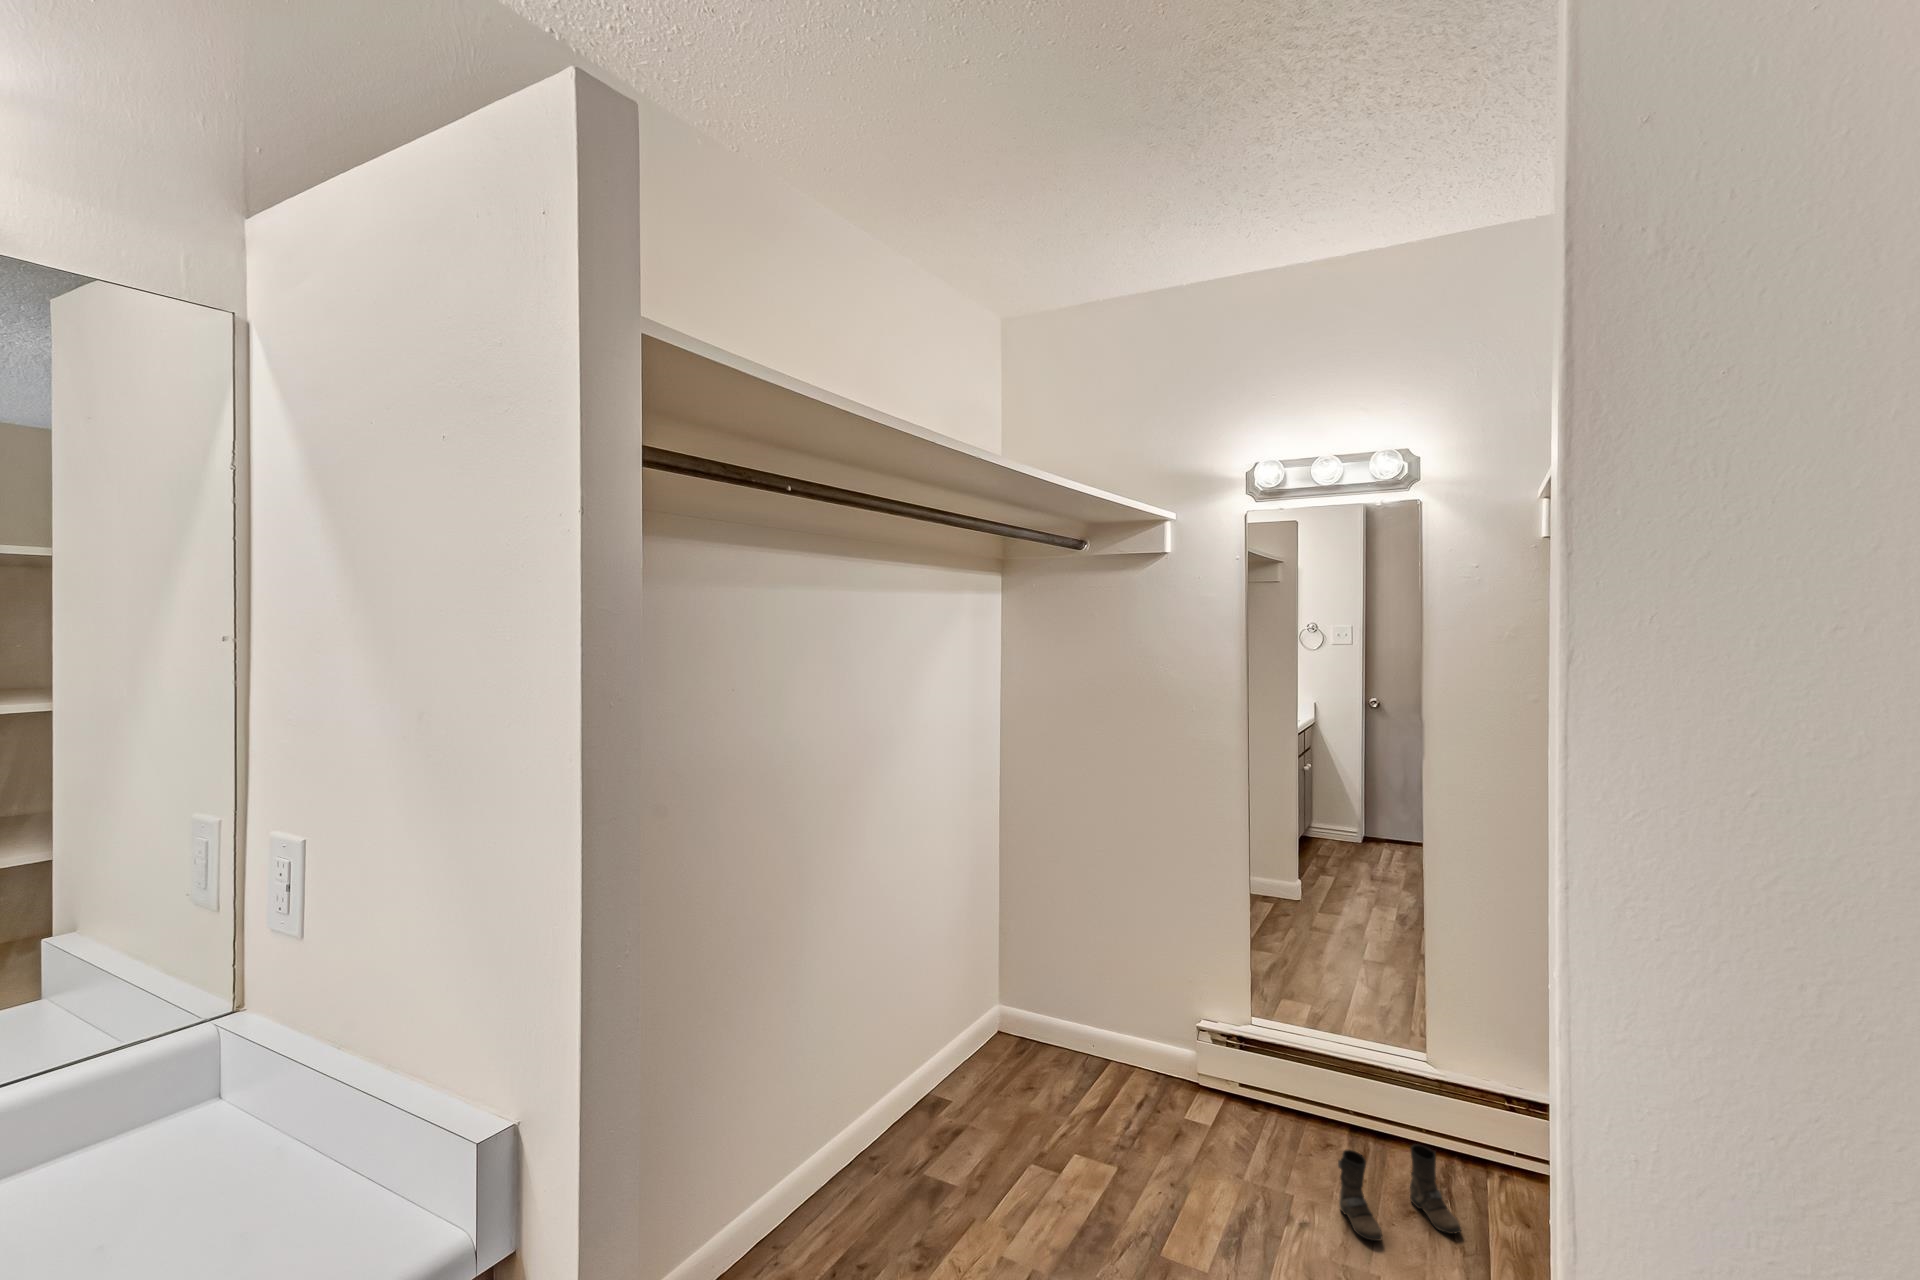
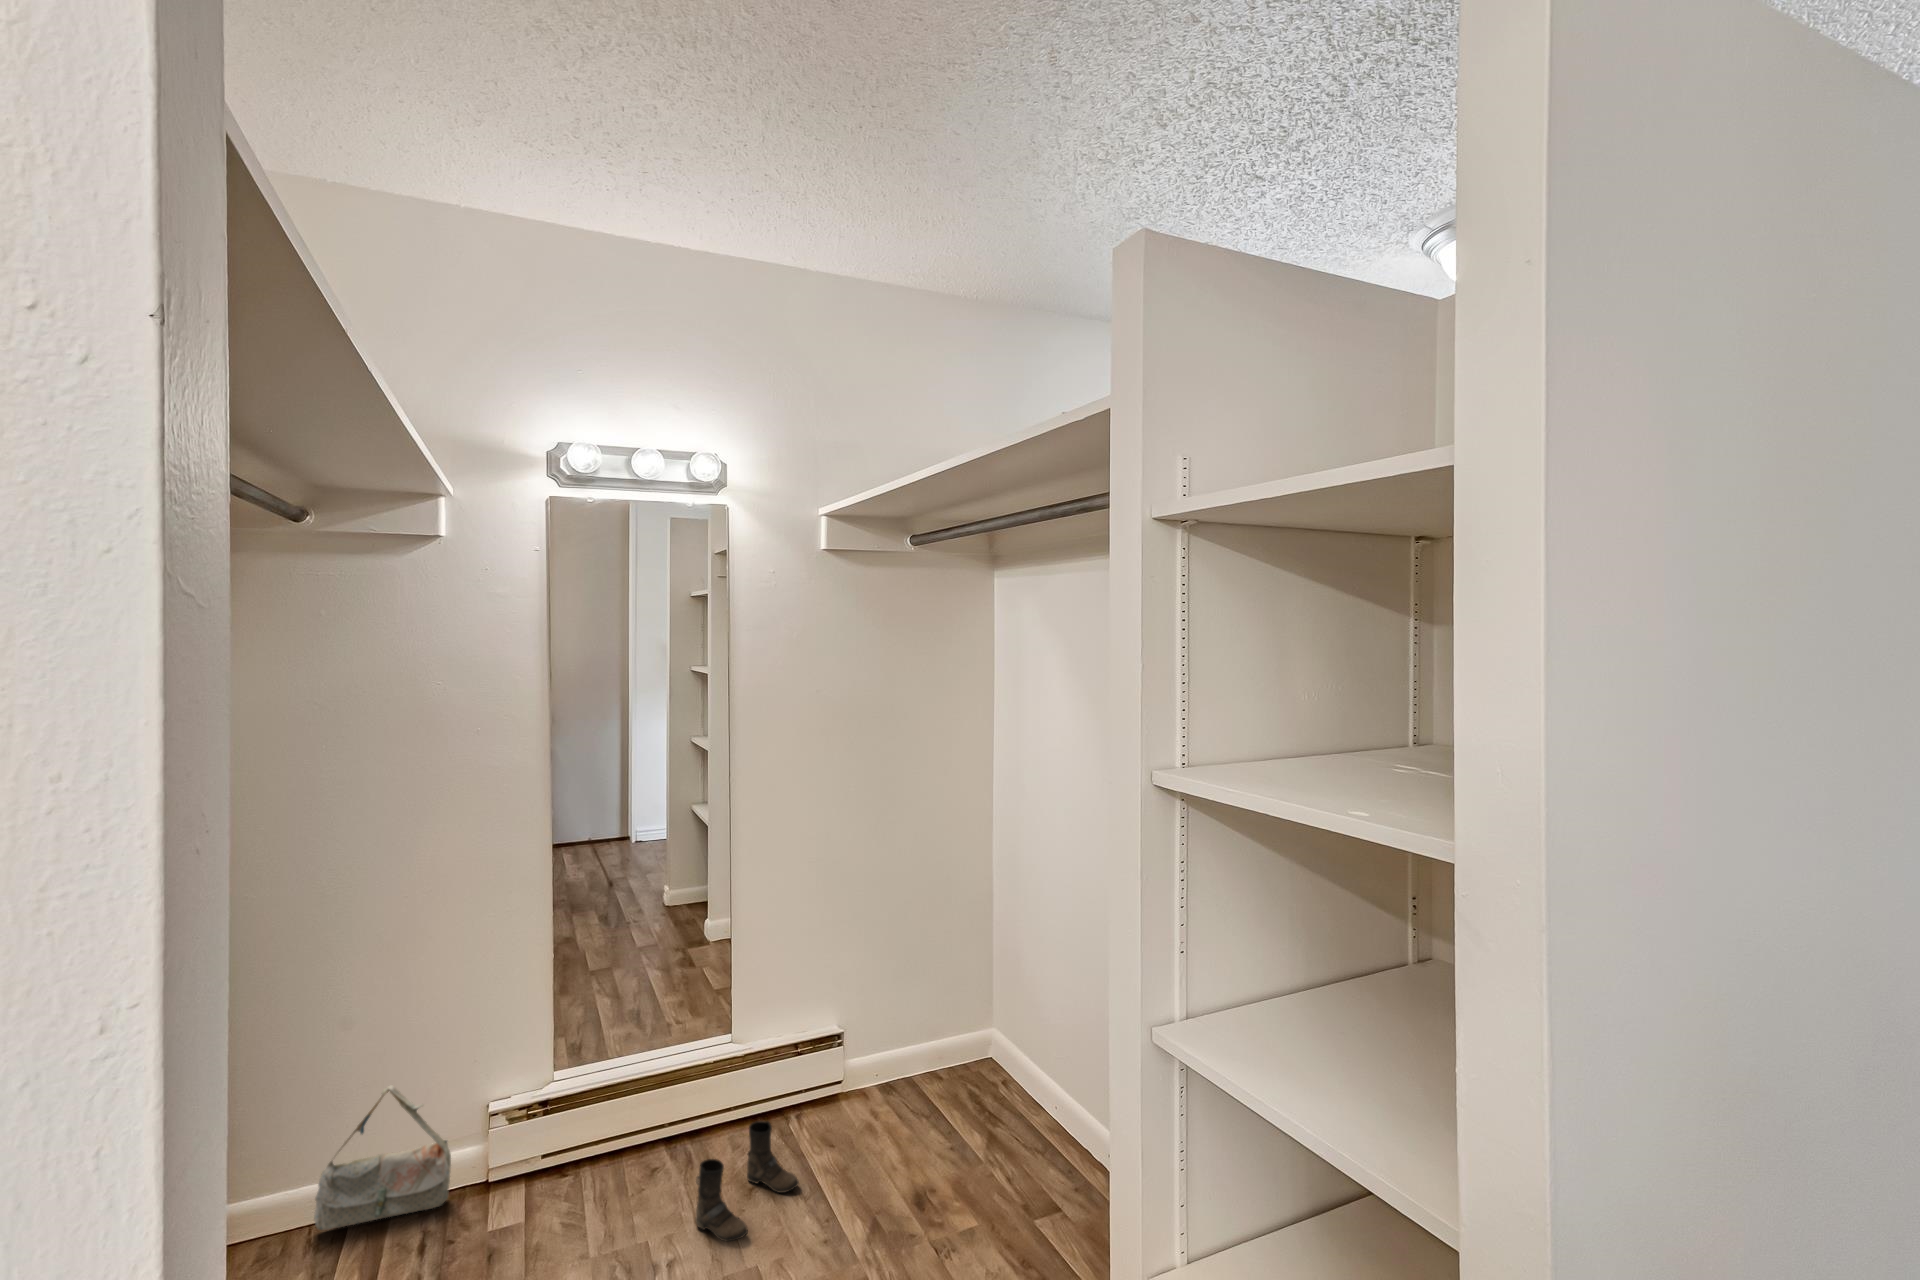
bag: none [1088,977,1172,1085] -> present [314,1085,451,1230]

